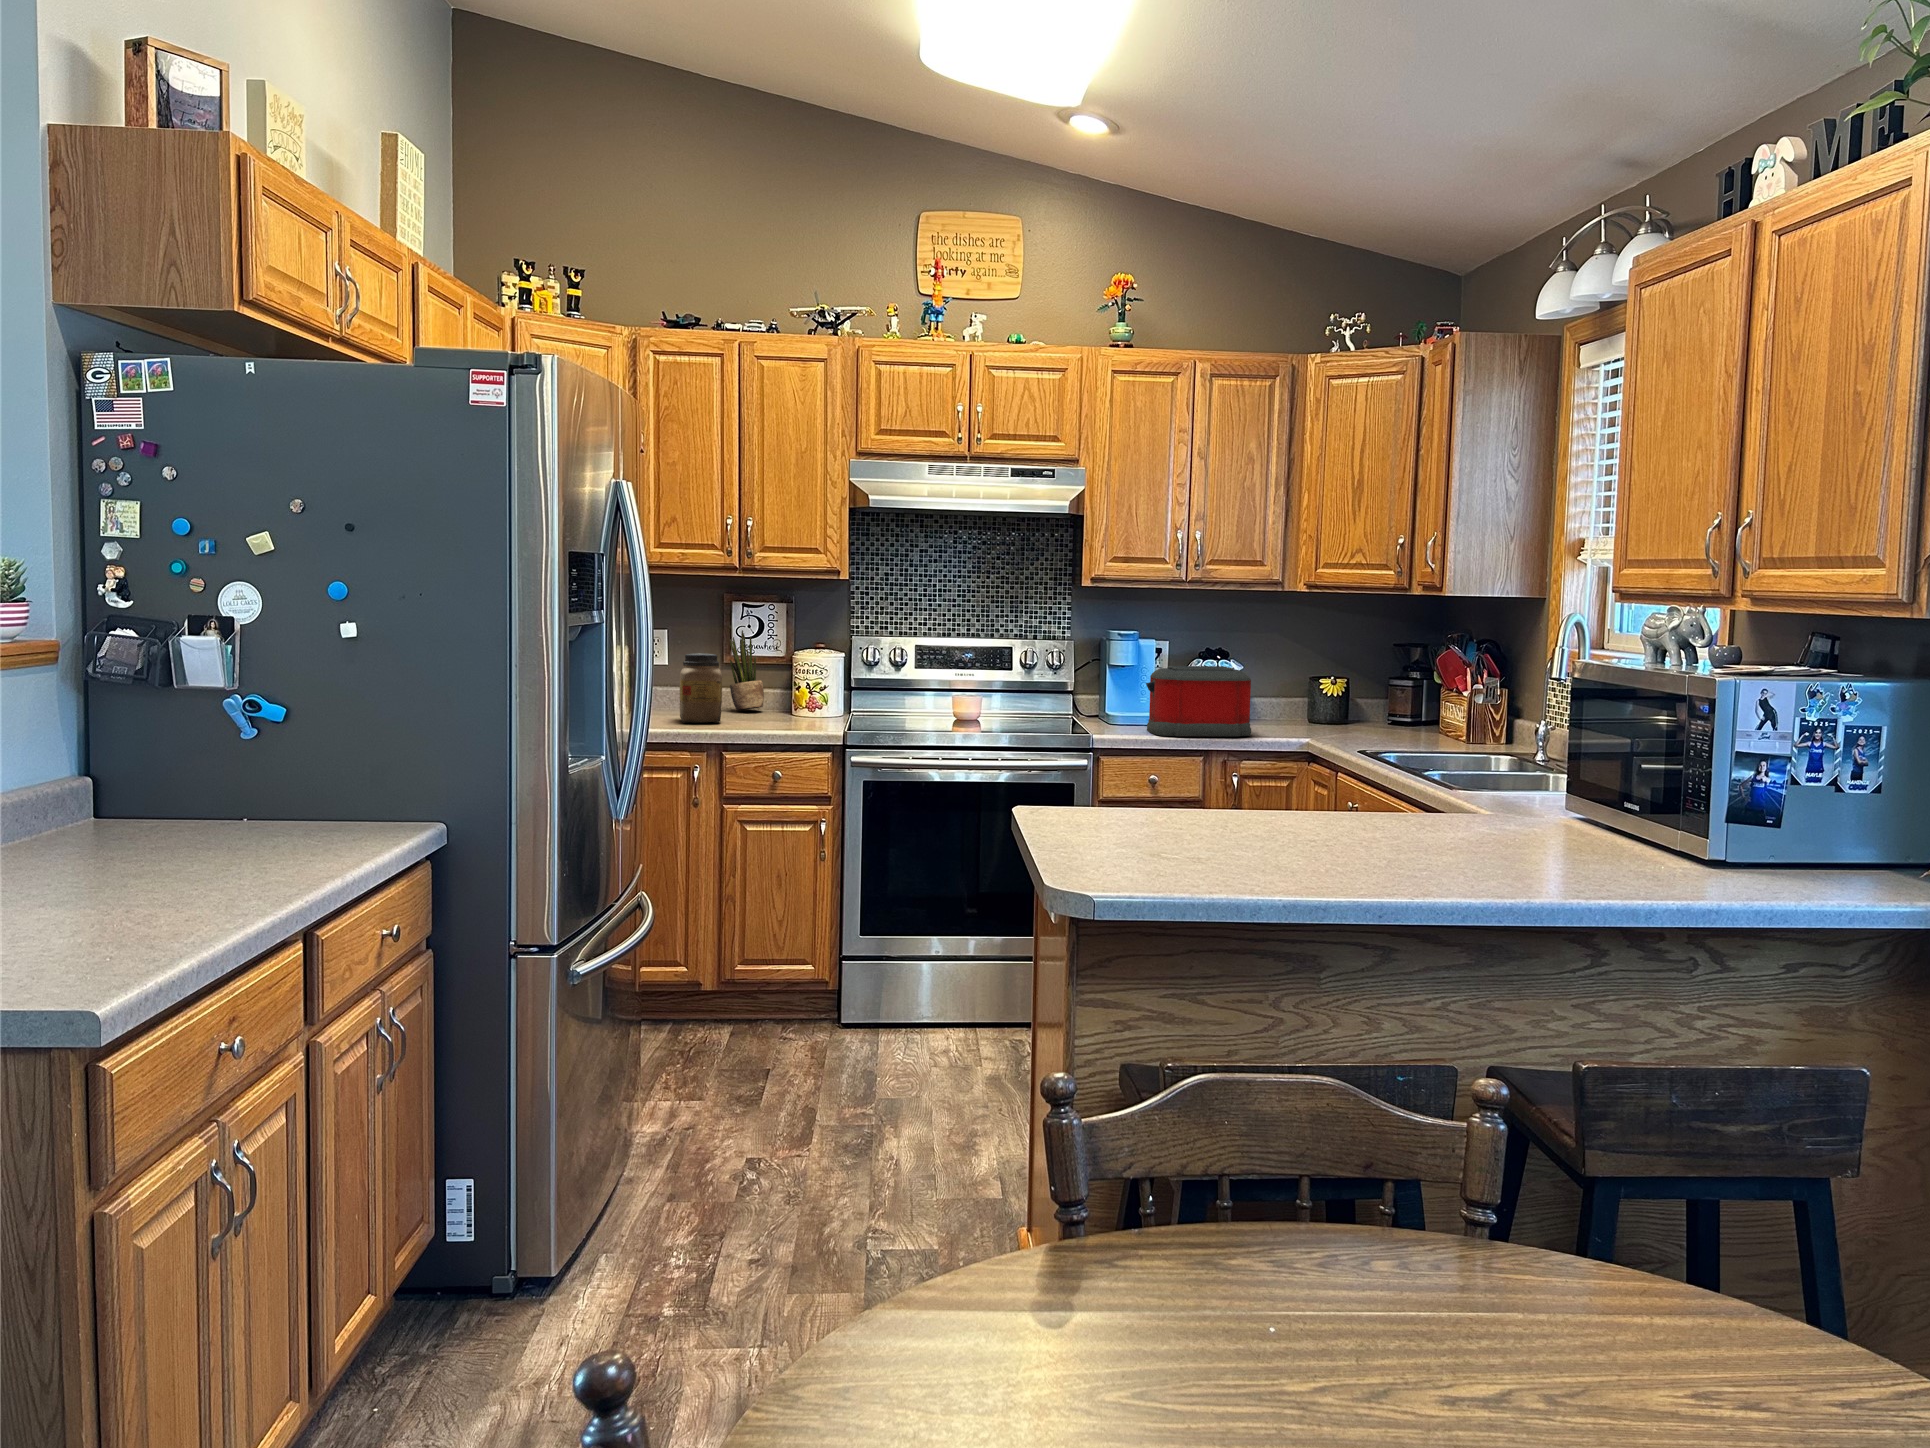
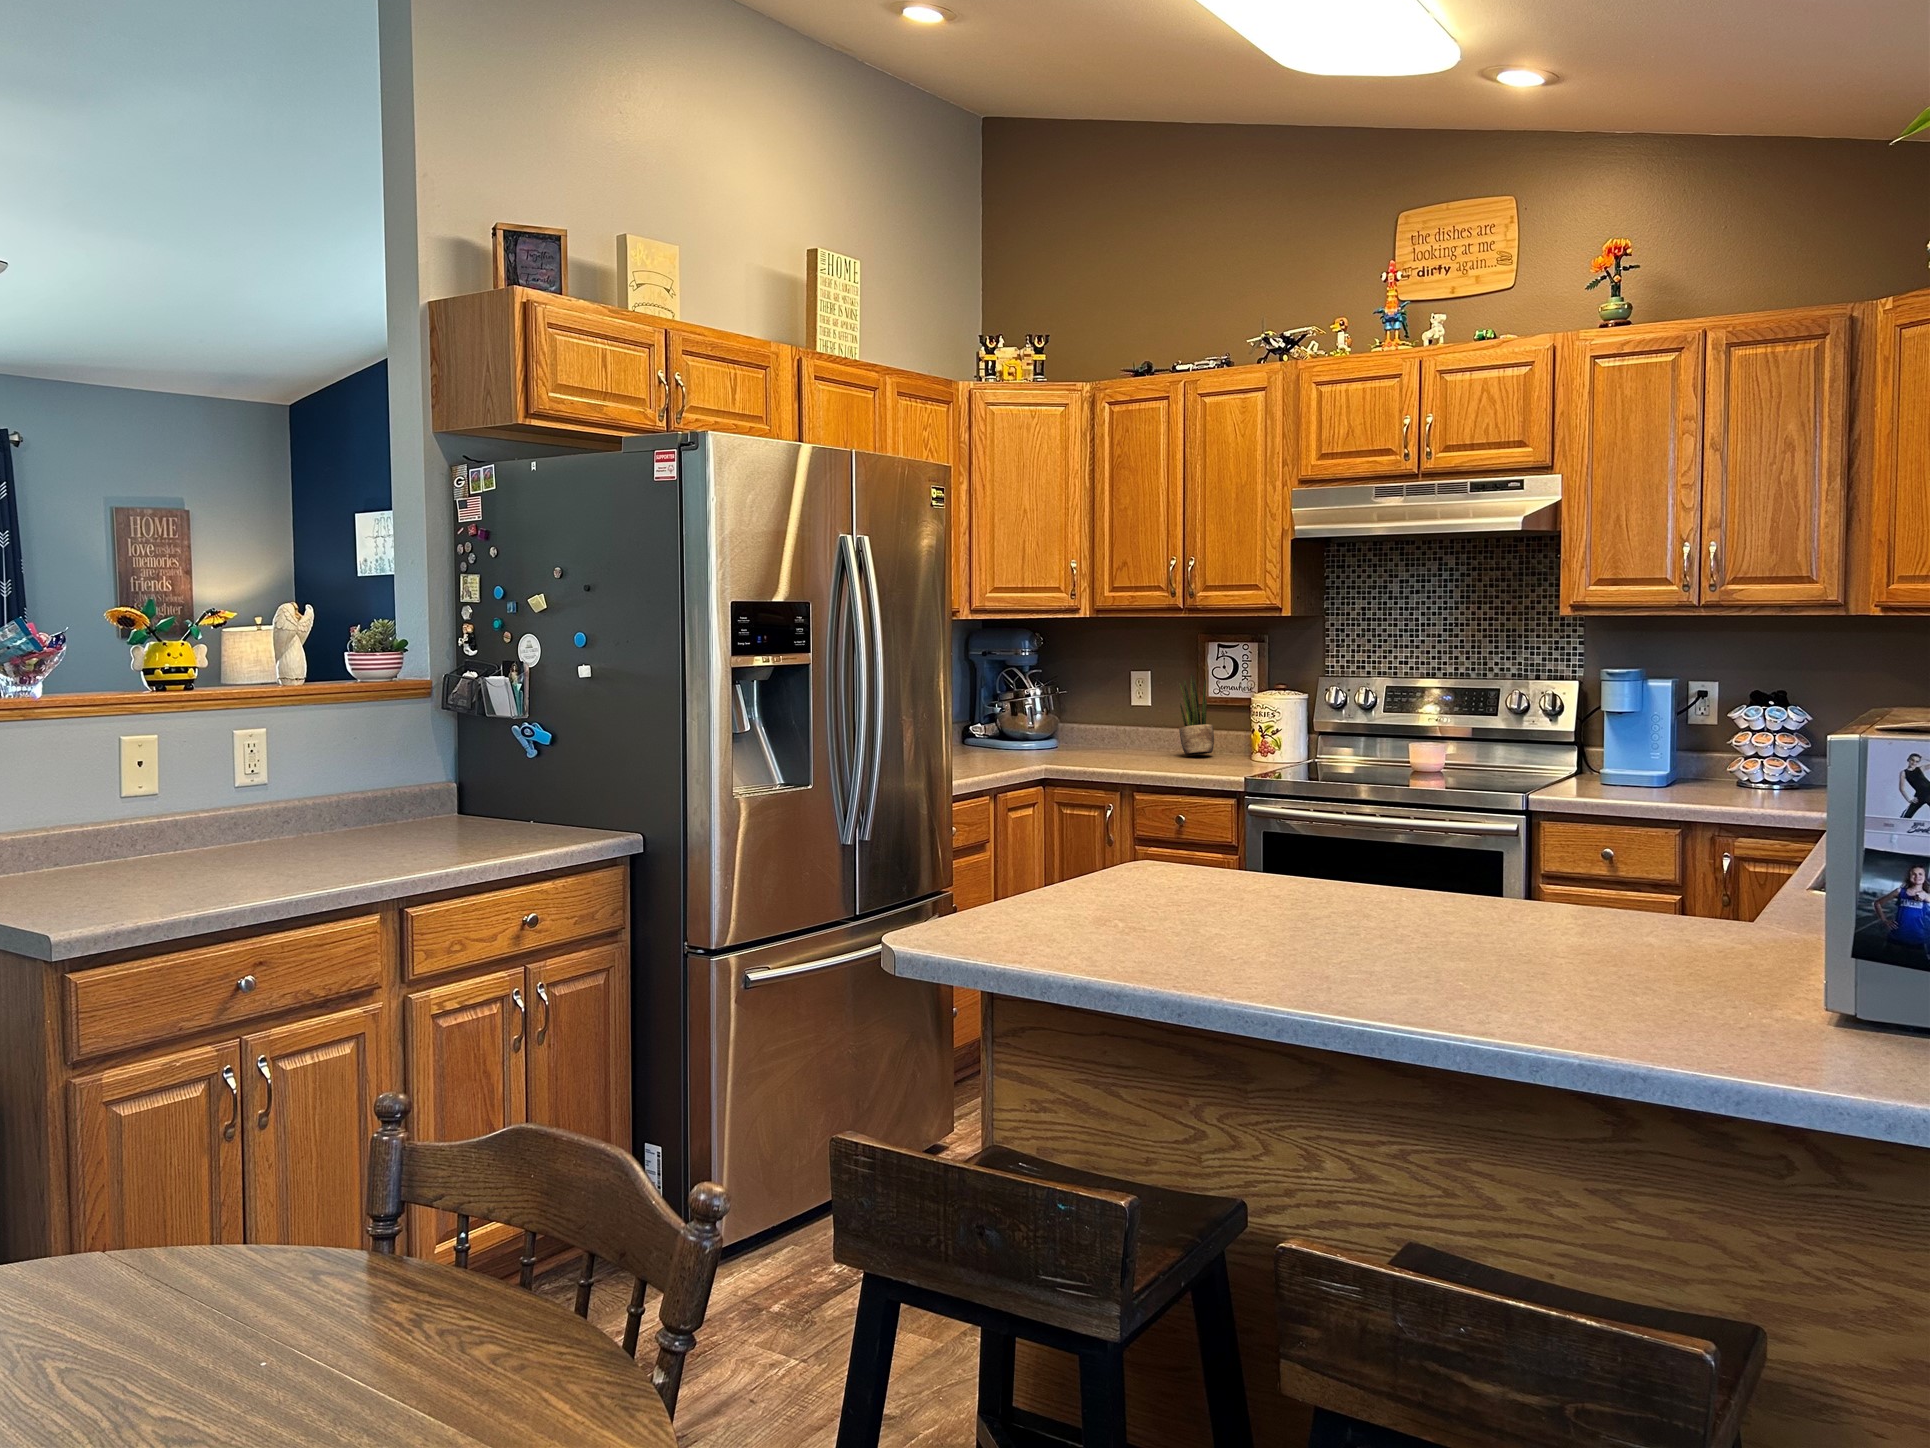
jar: present [680,653,722,723] -> none [1101,696,1148,766]
toaster: present [1146,666,1251,736] -> none [1620,712,1773,805]

